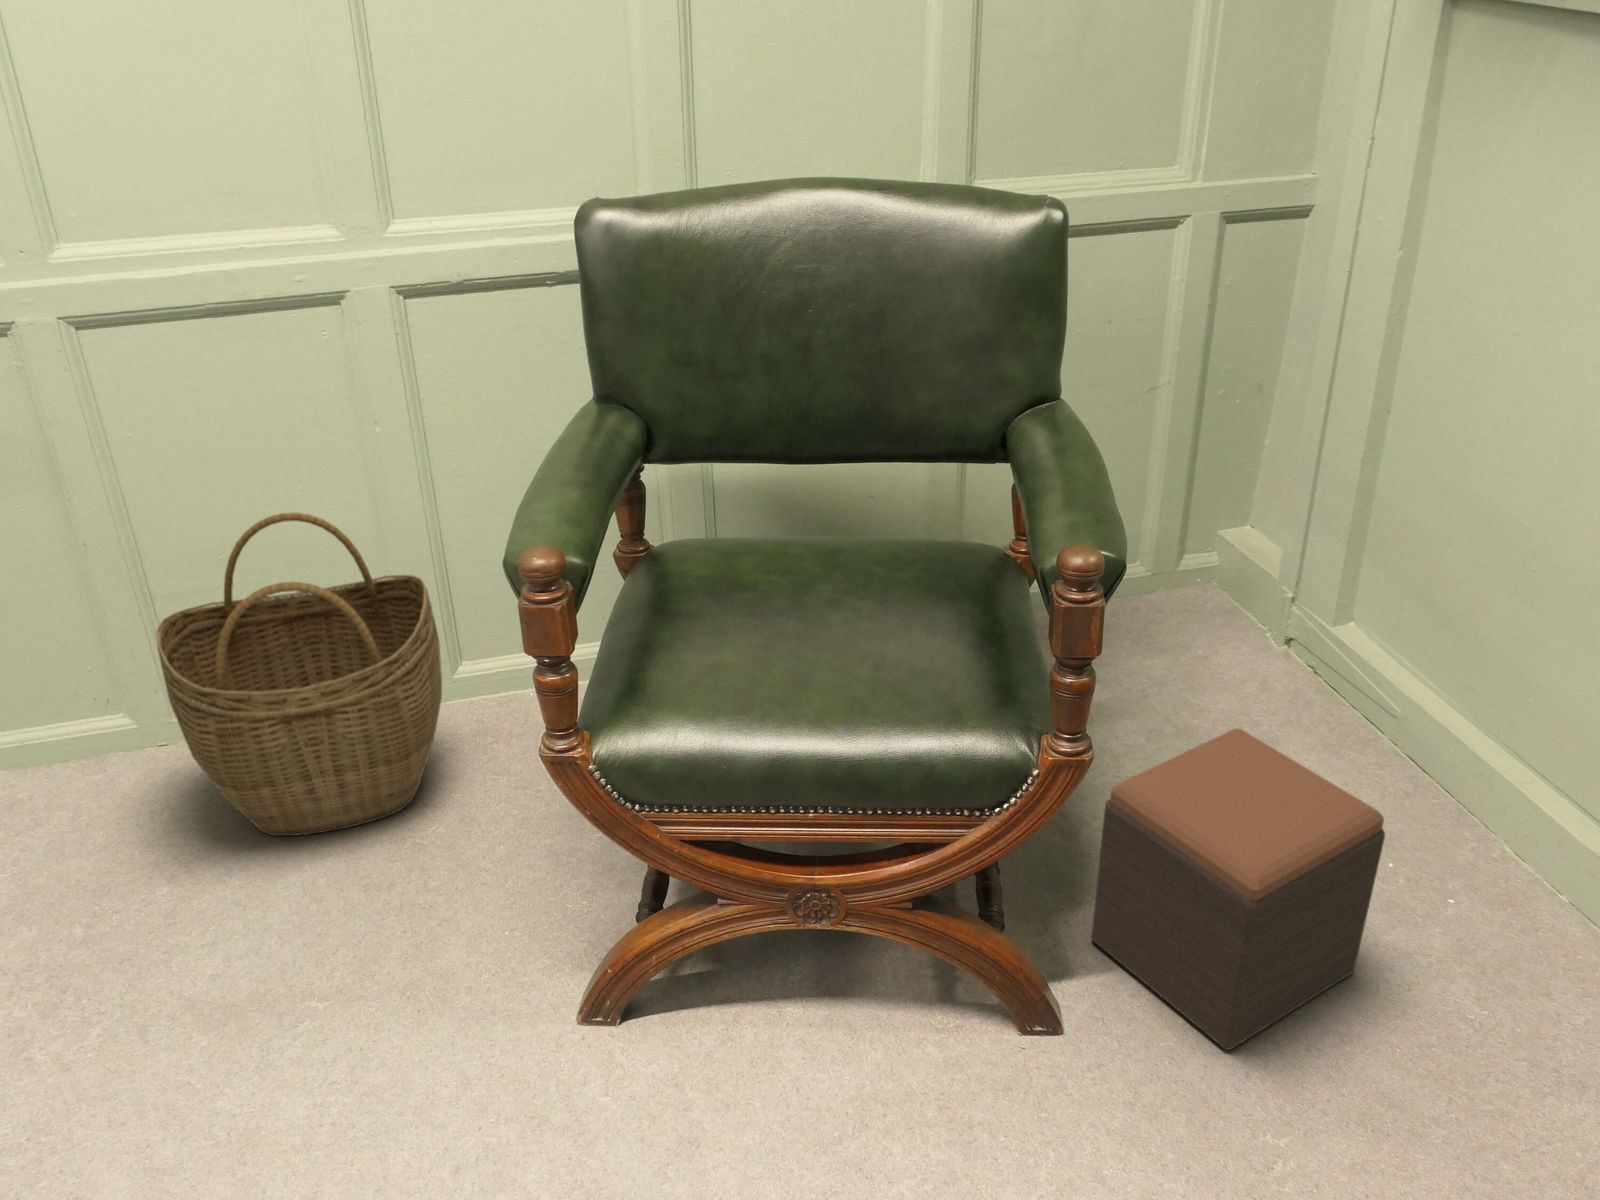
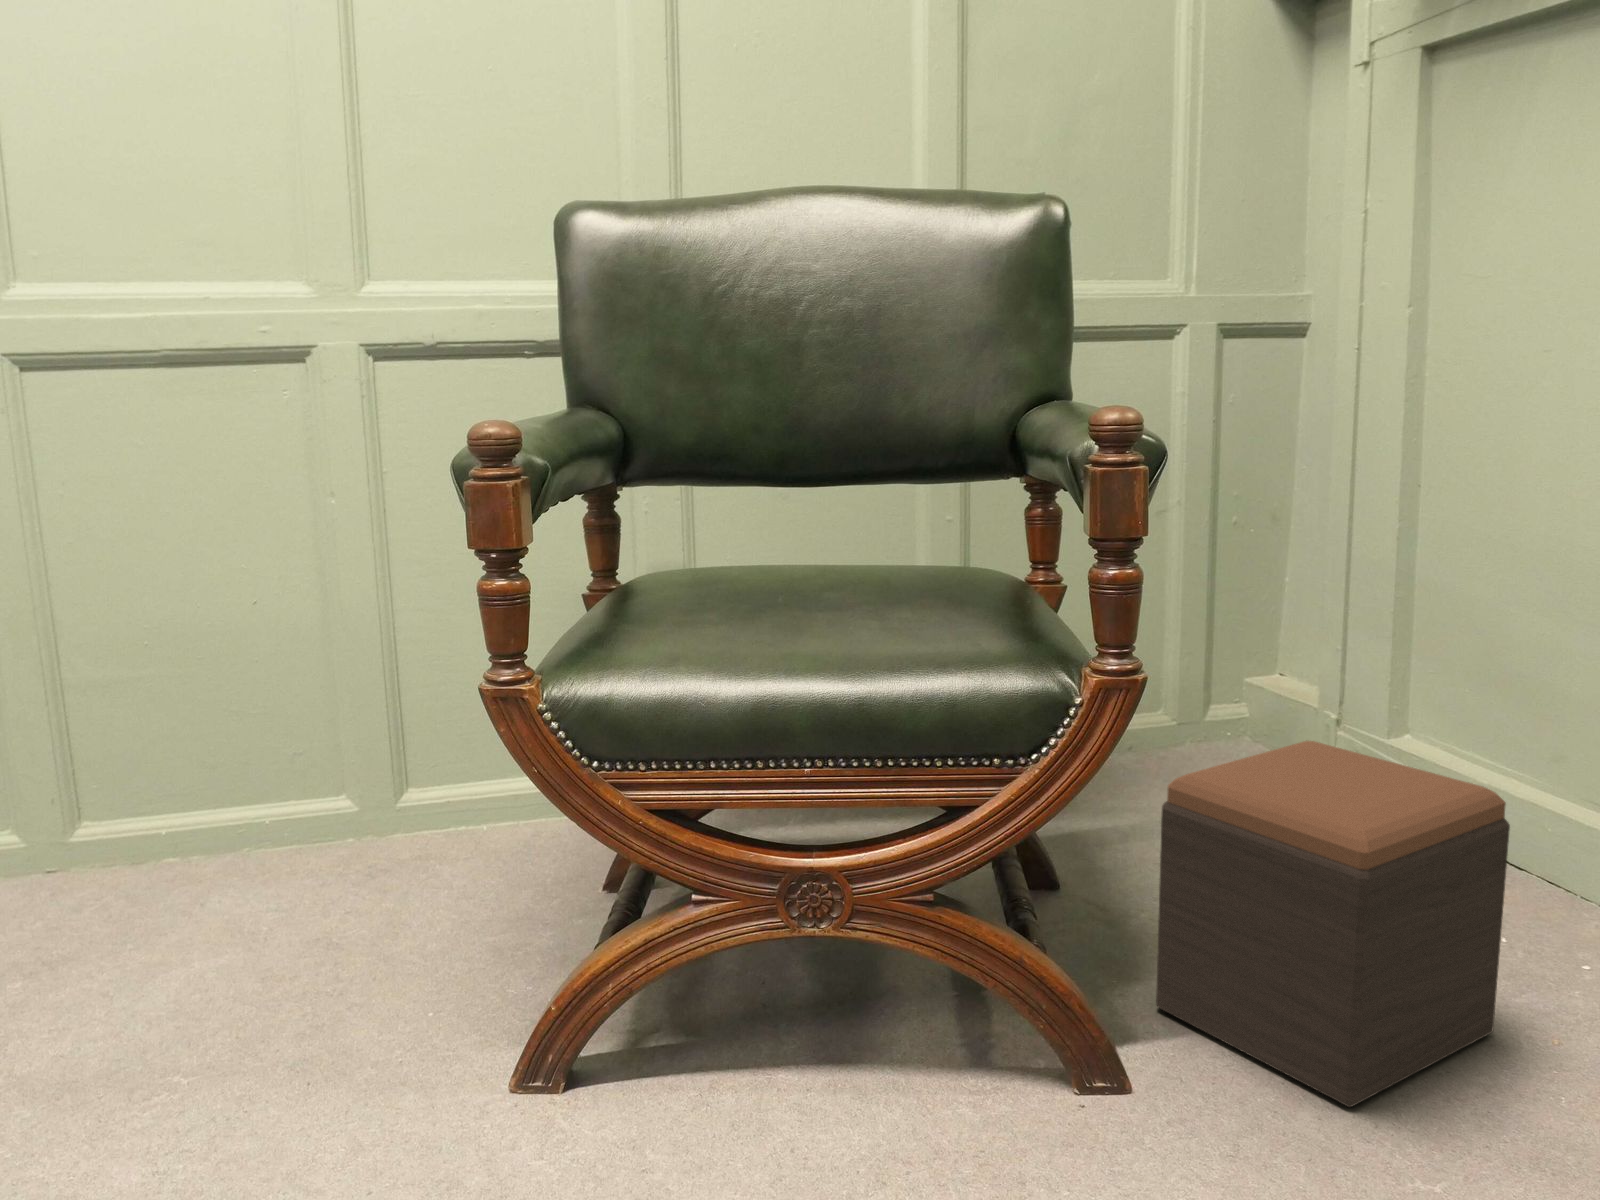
woven basket: present [156,513,442,836] -> none [74,568,397,929]

